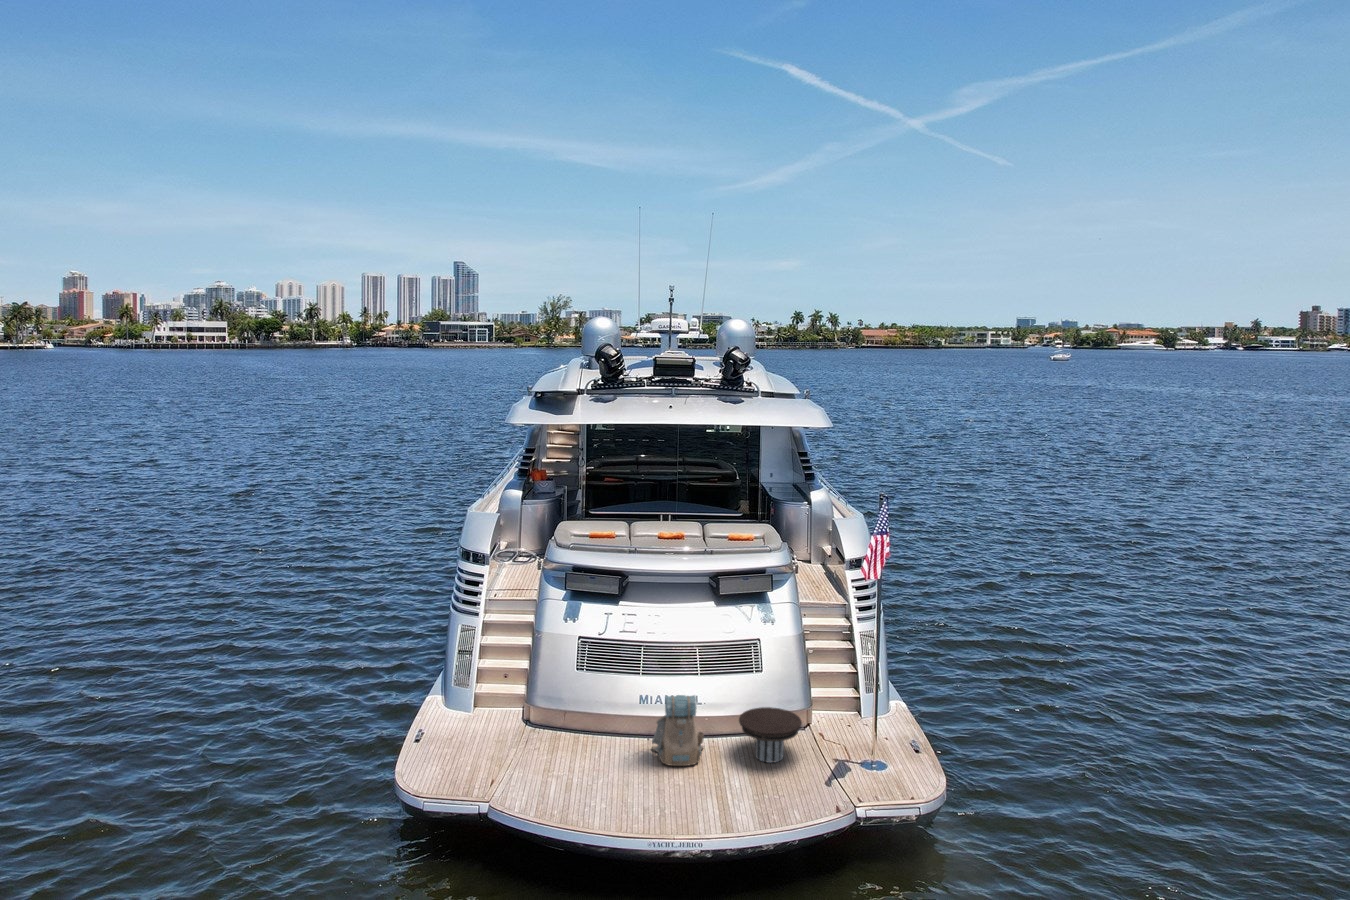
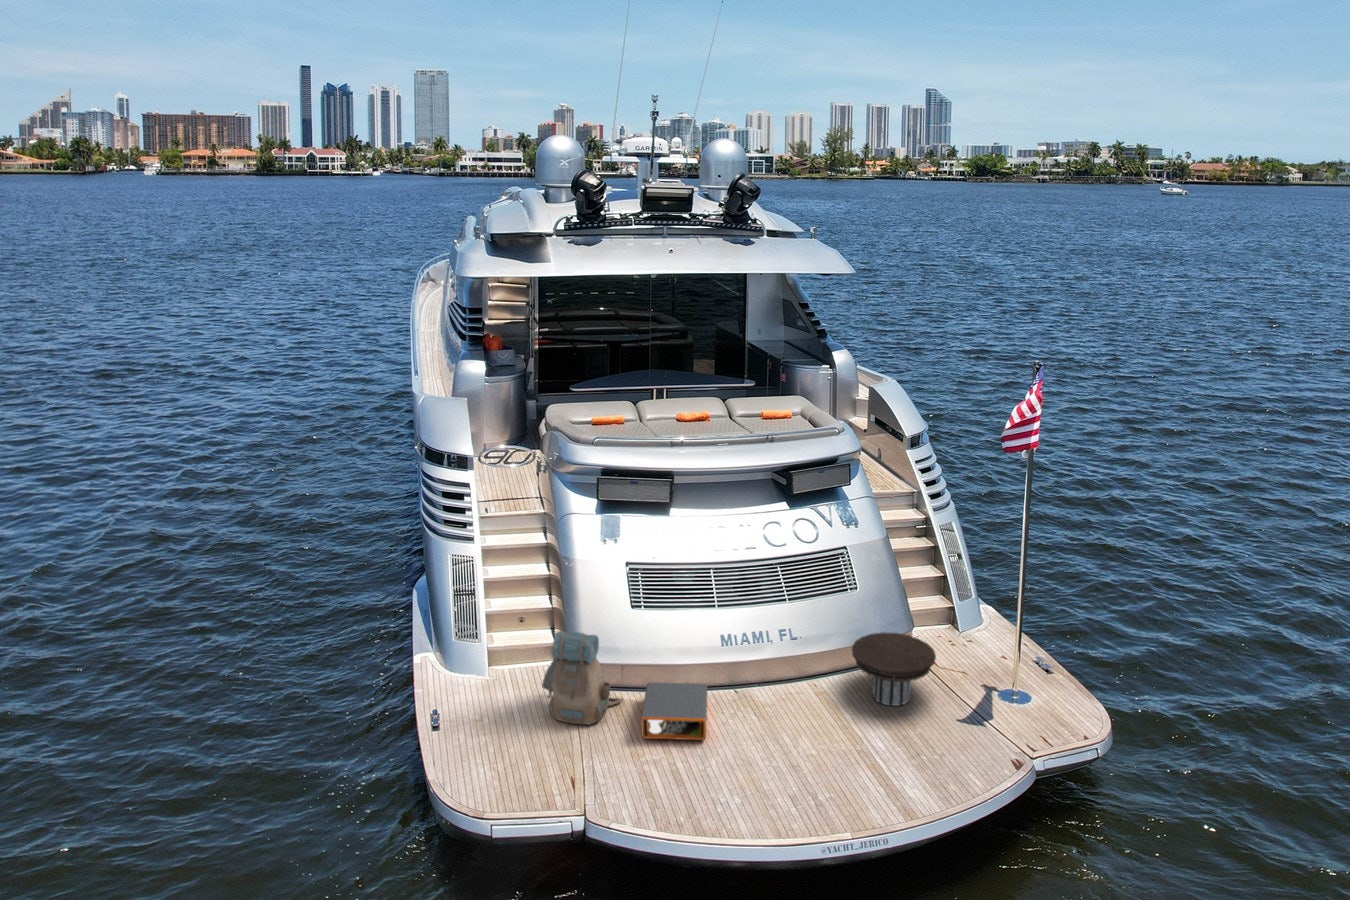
backpack: present [652,695,704,766] -> present [542,631,622,724]
storage box: none [571,728,629,770] -> present [641,682,707,740]

